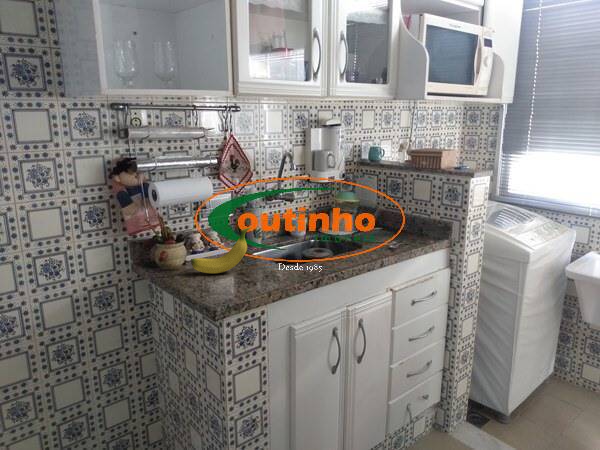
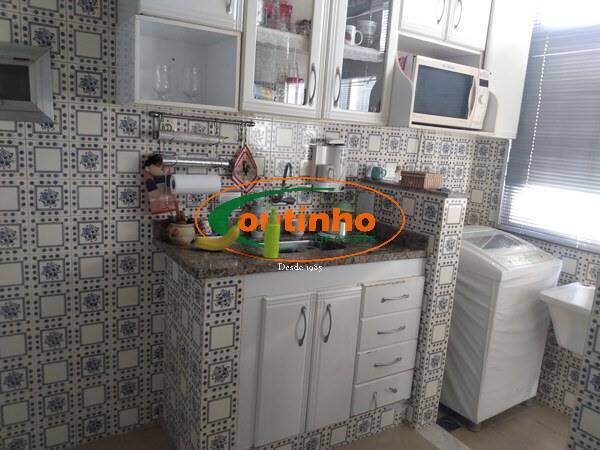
soap dispenser: none [280,212,298,276] -> present [263,207,280,258]

